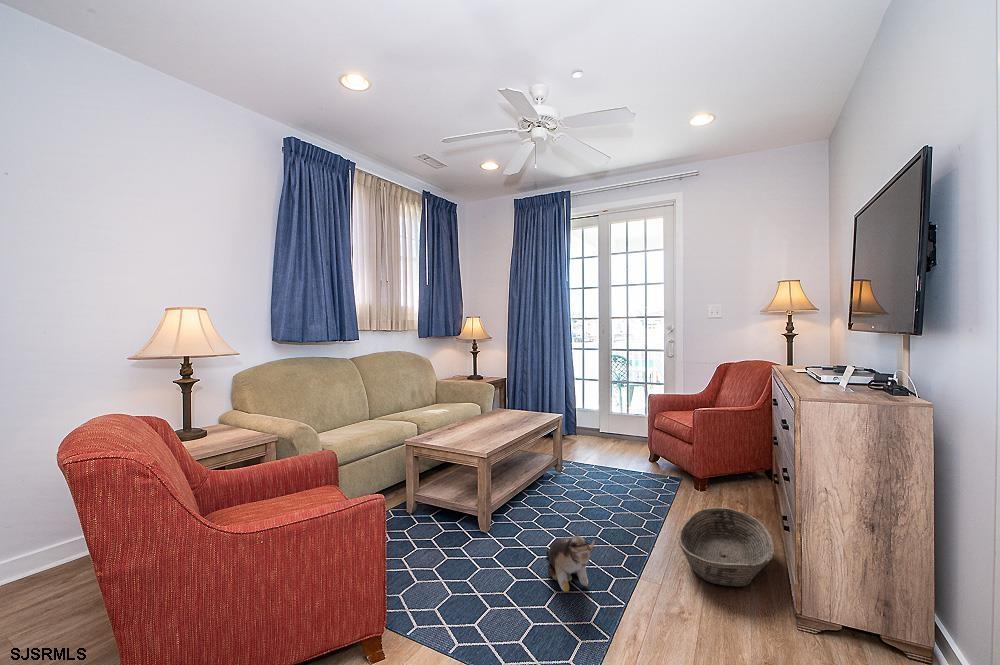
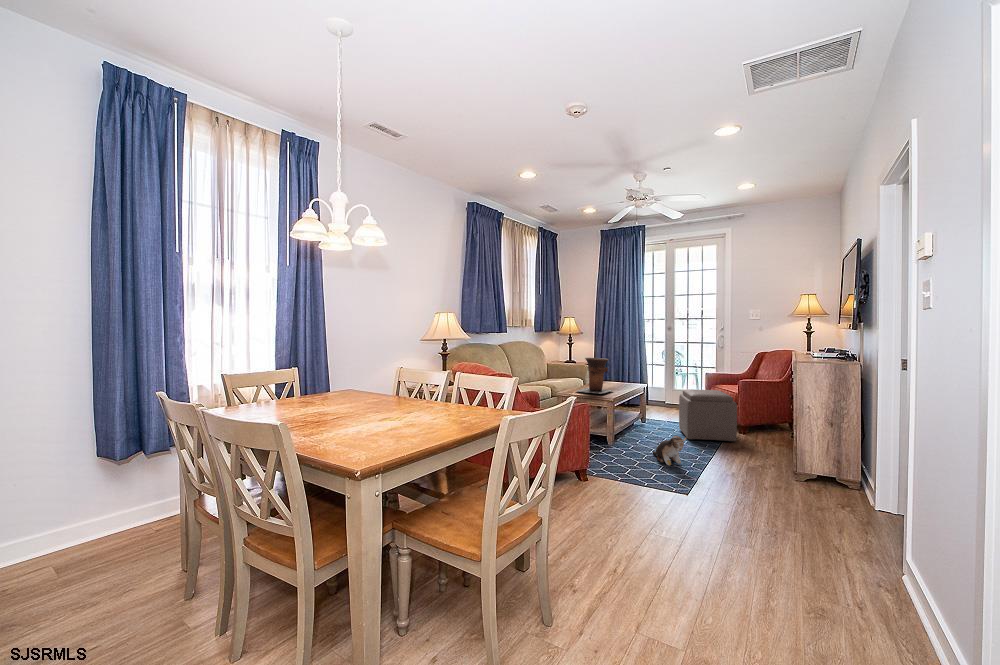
vase: none [436,379,502,441] -> present [577,358,613,394]
ottoman: none [606,426,690,514] -> present [679,389,737,442]
basket: present [678,507,774,587] -> none [730,434,786,466]

